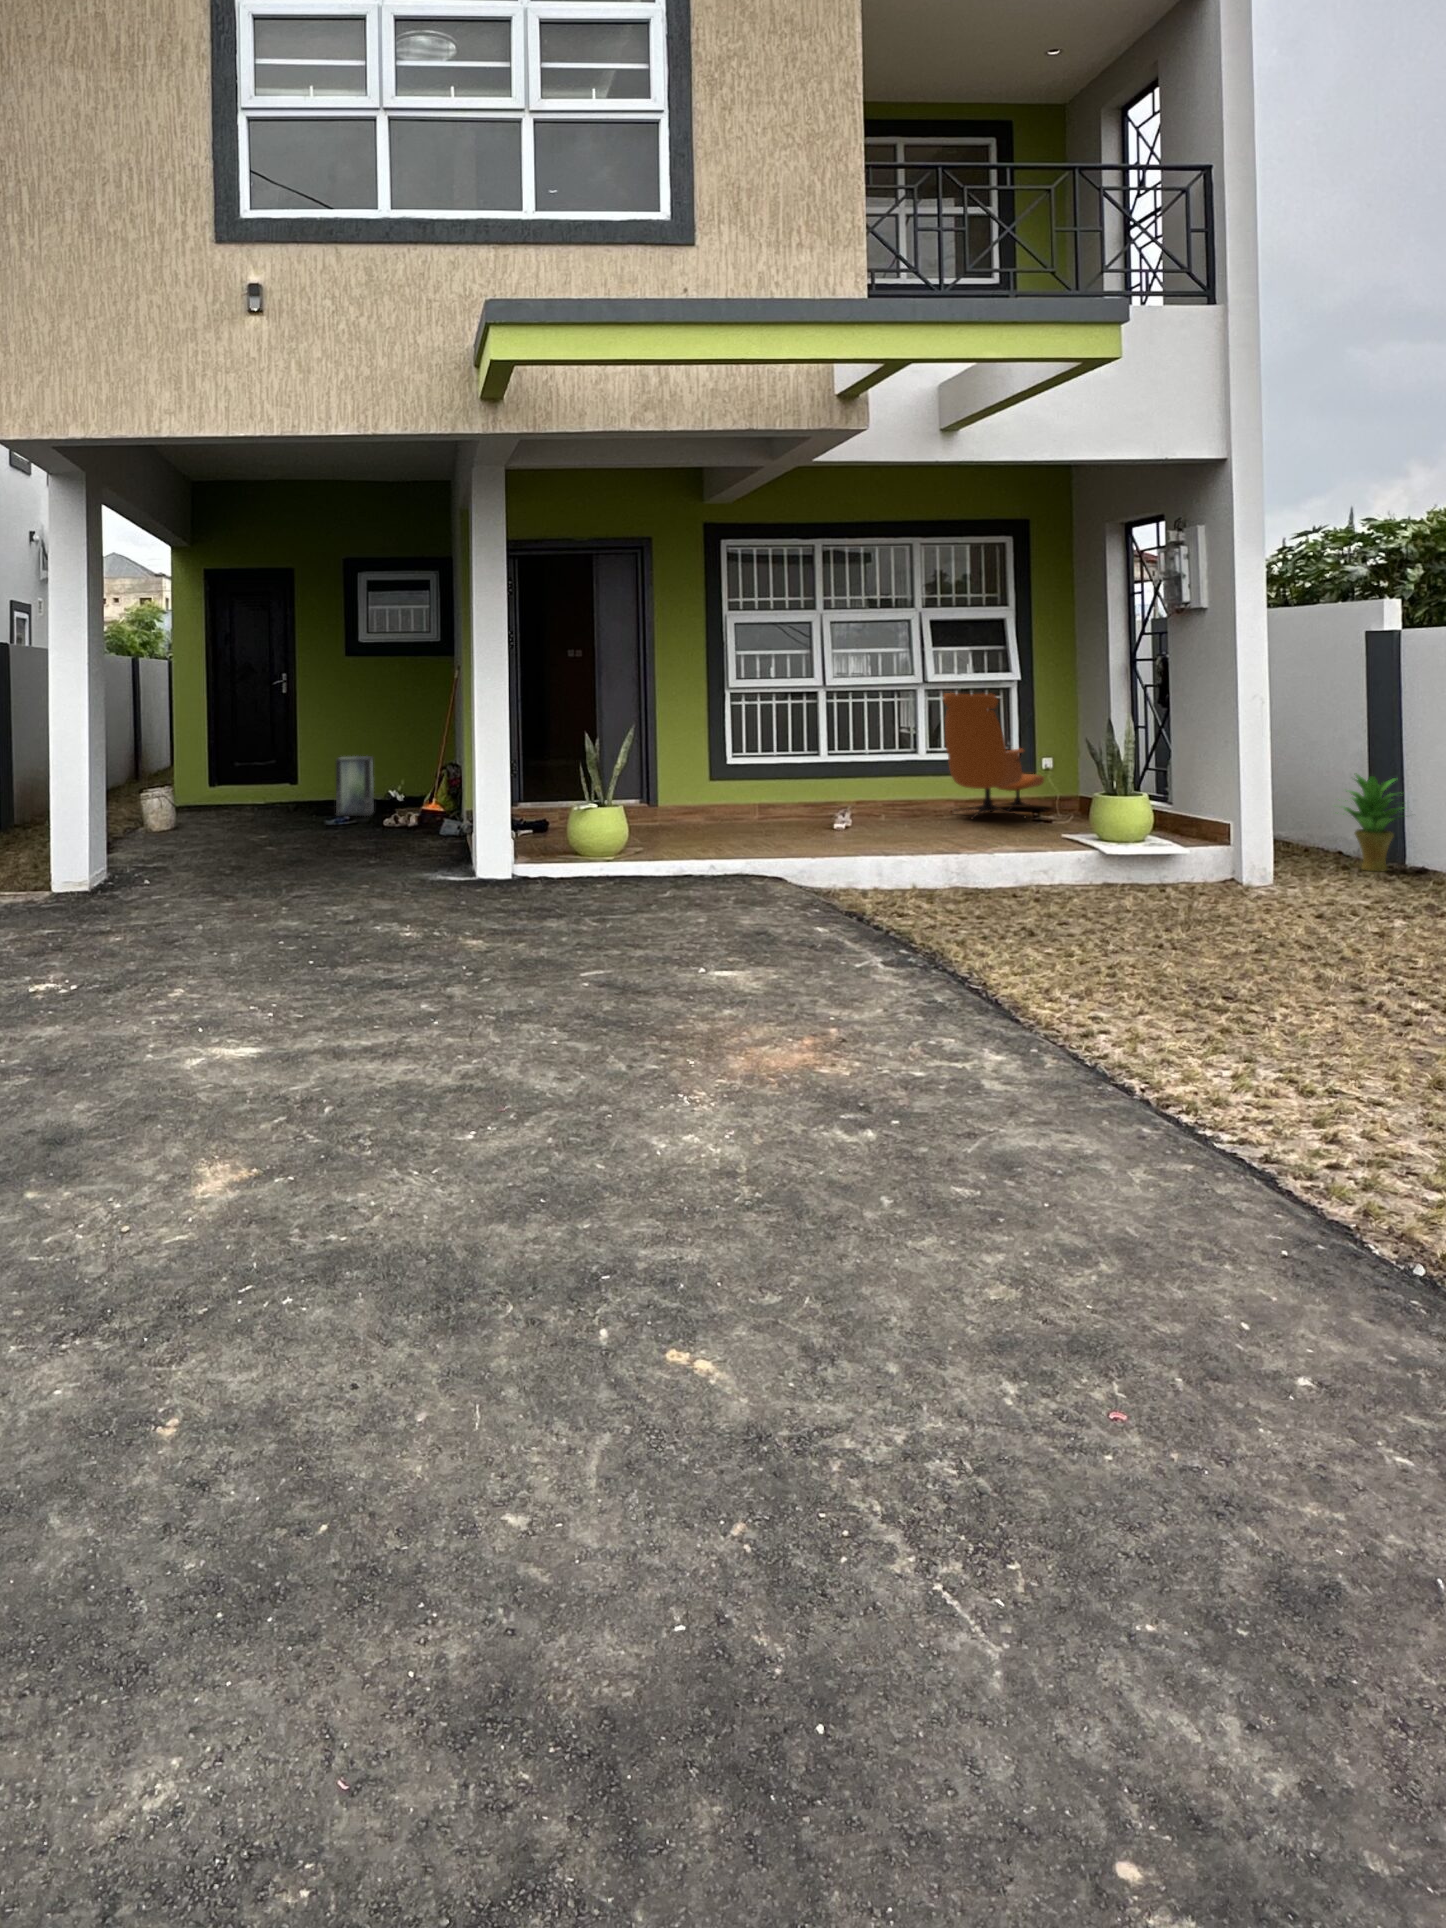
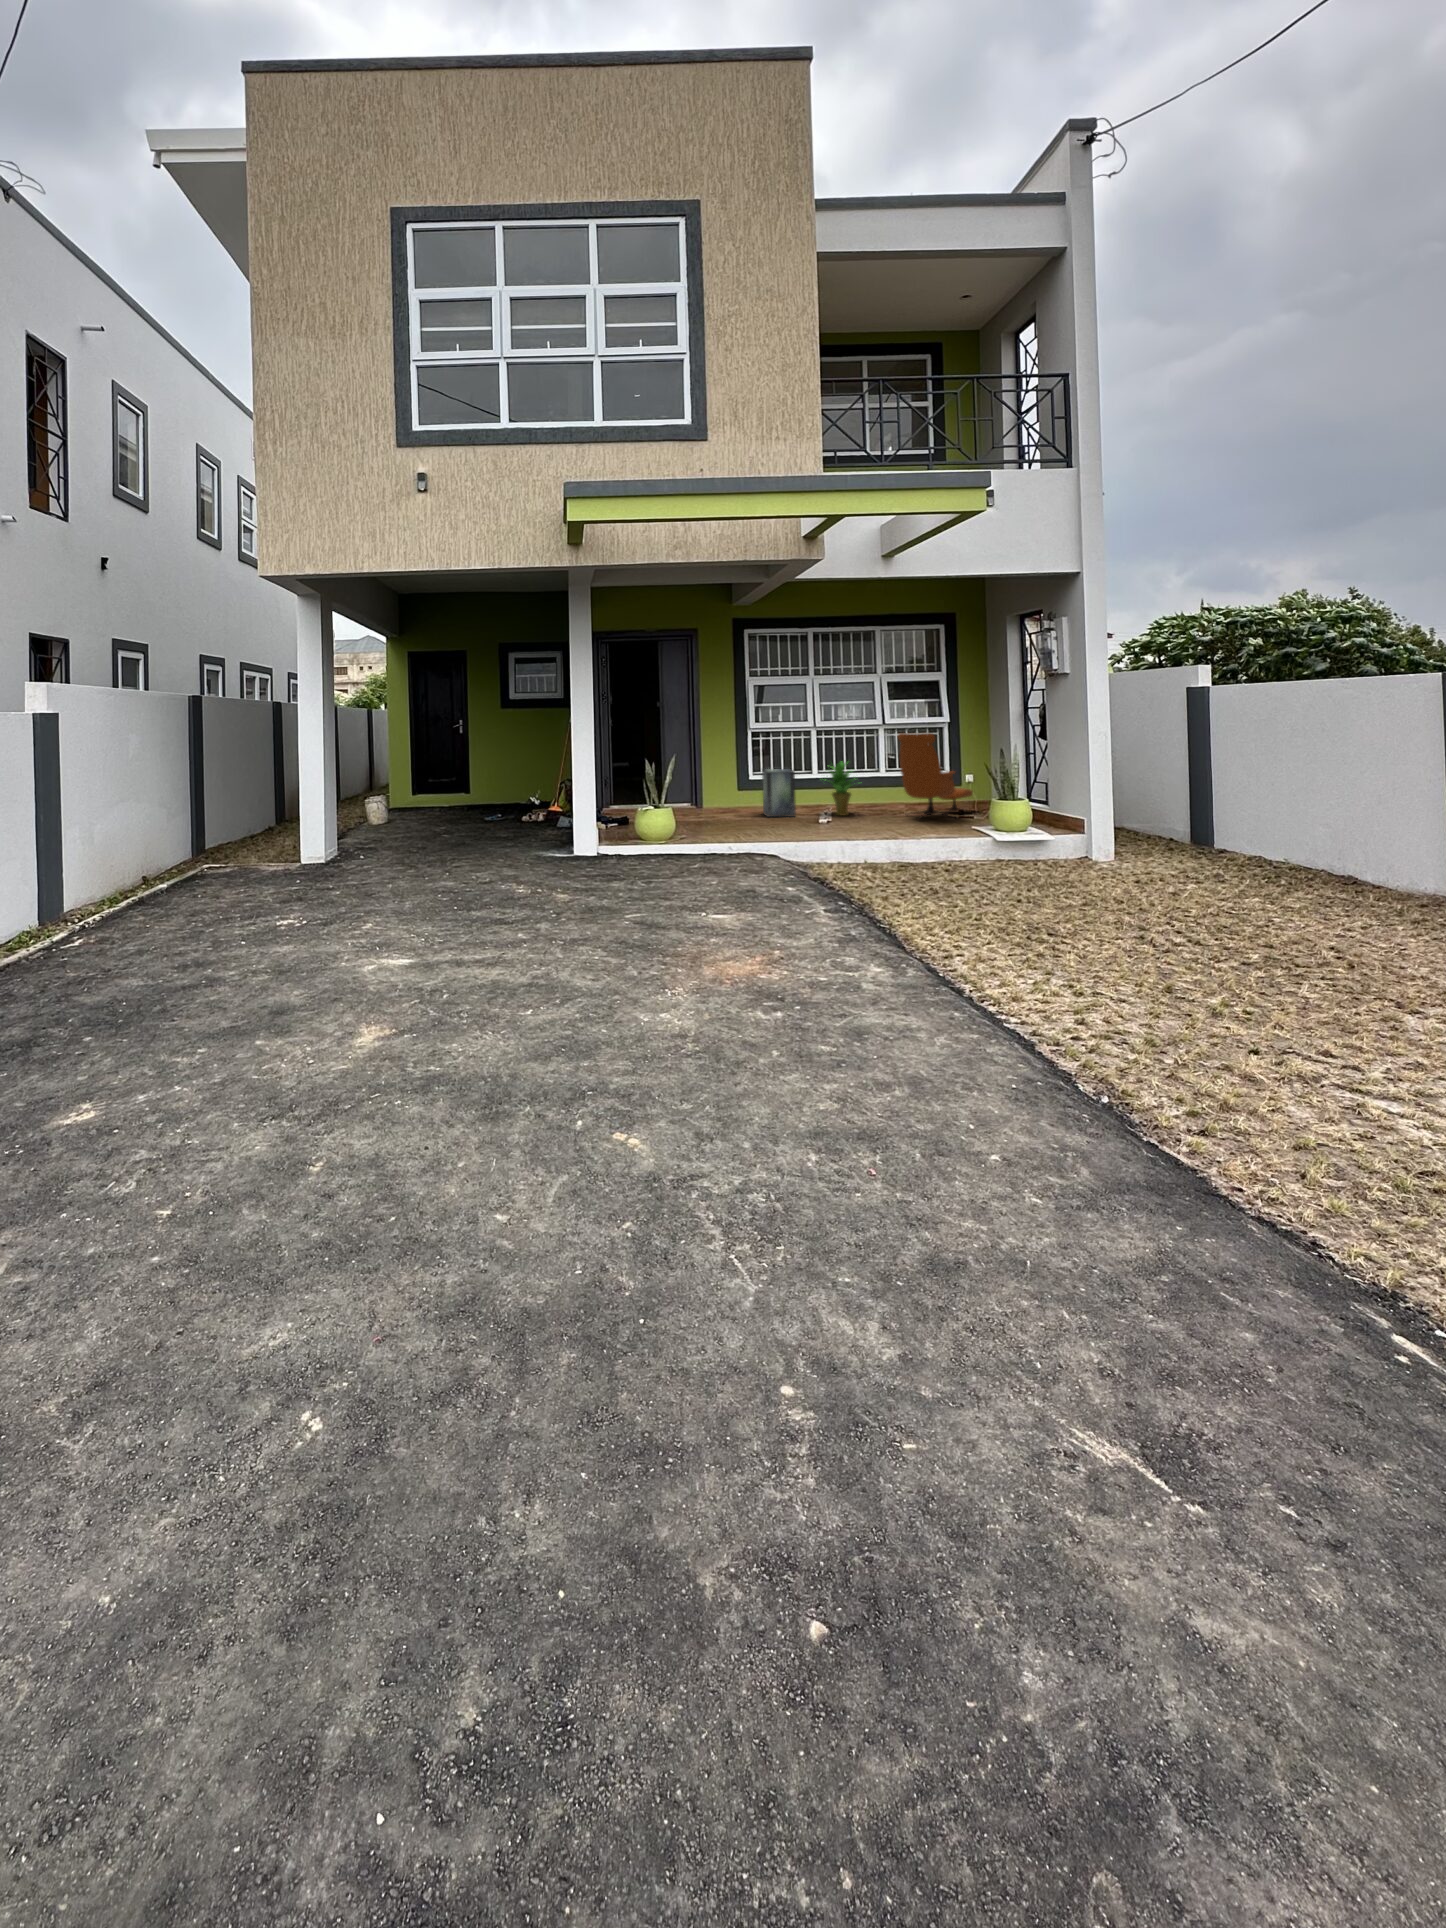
storage box: present [336,756,374,816] -> present [762,769,796,817]
potted plant: present [1344,775,1402,872] -> present [829,762,853,816]

